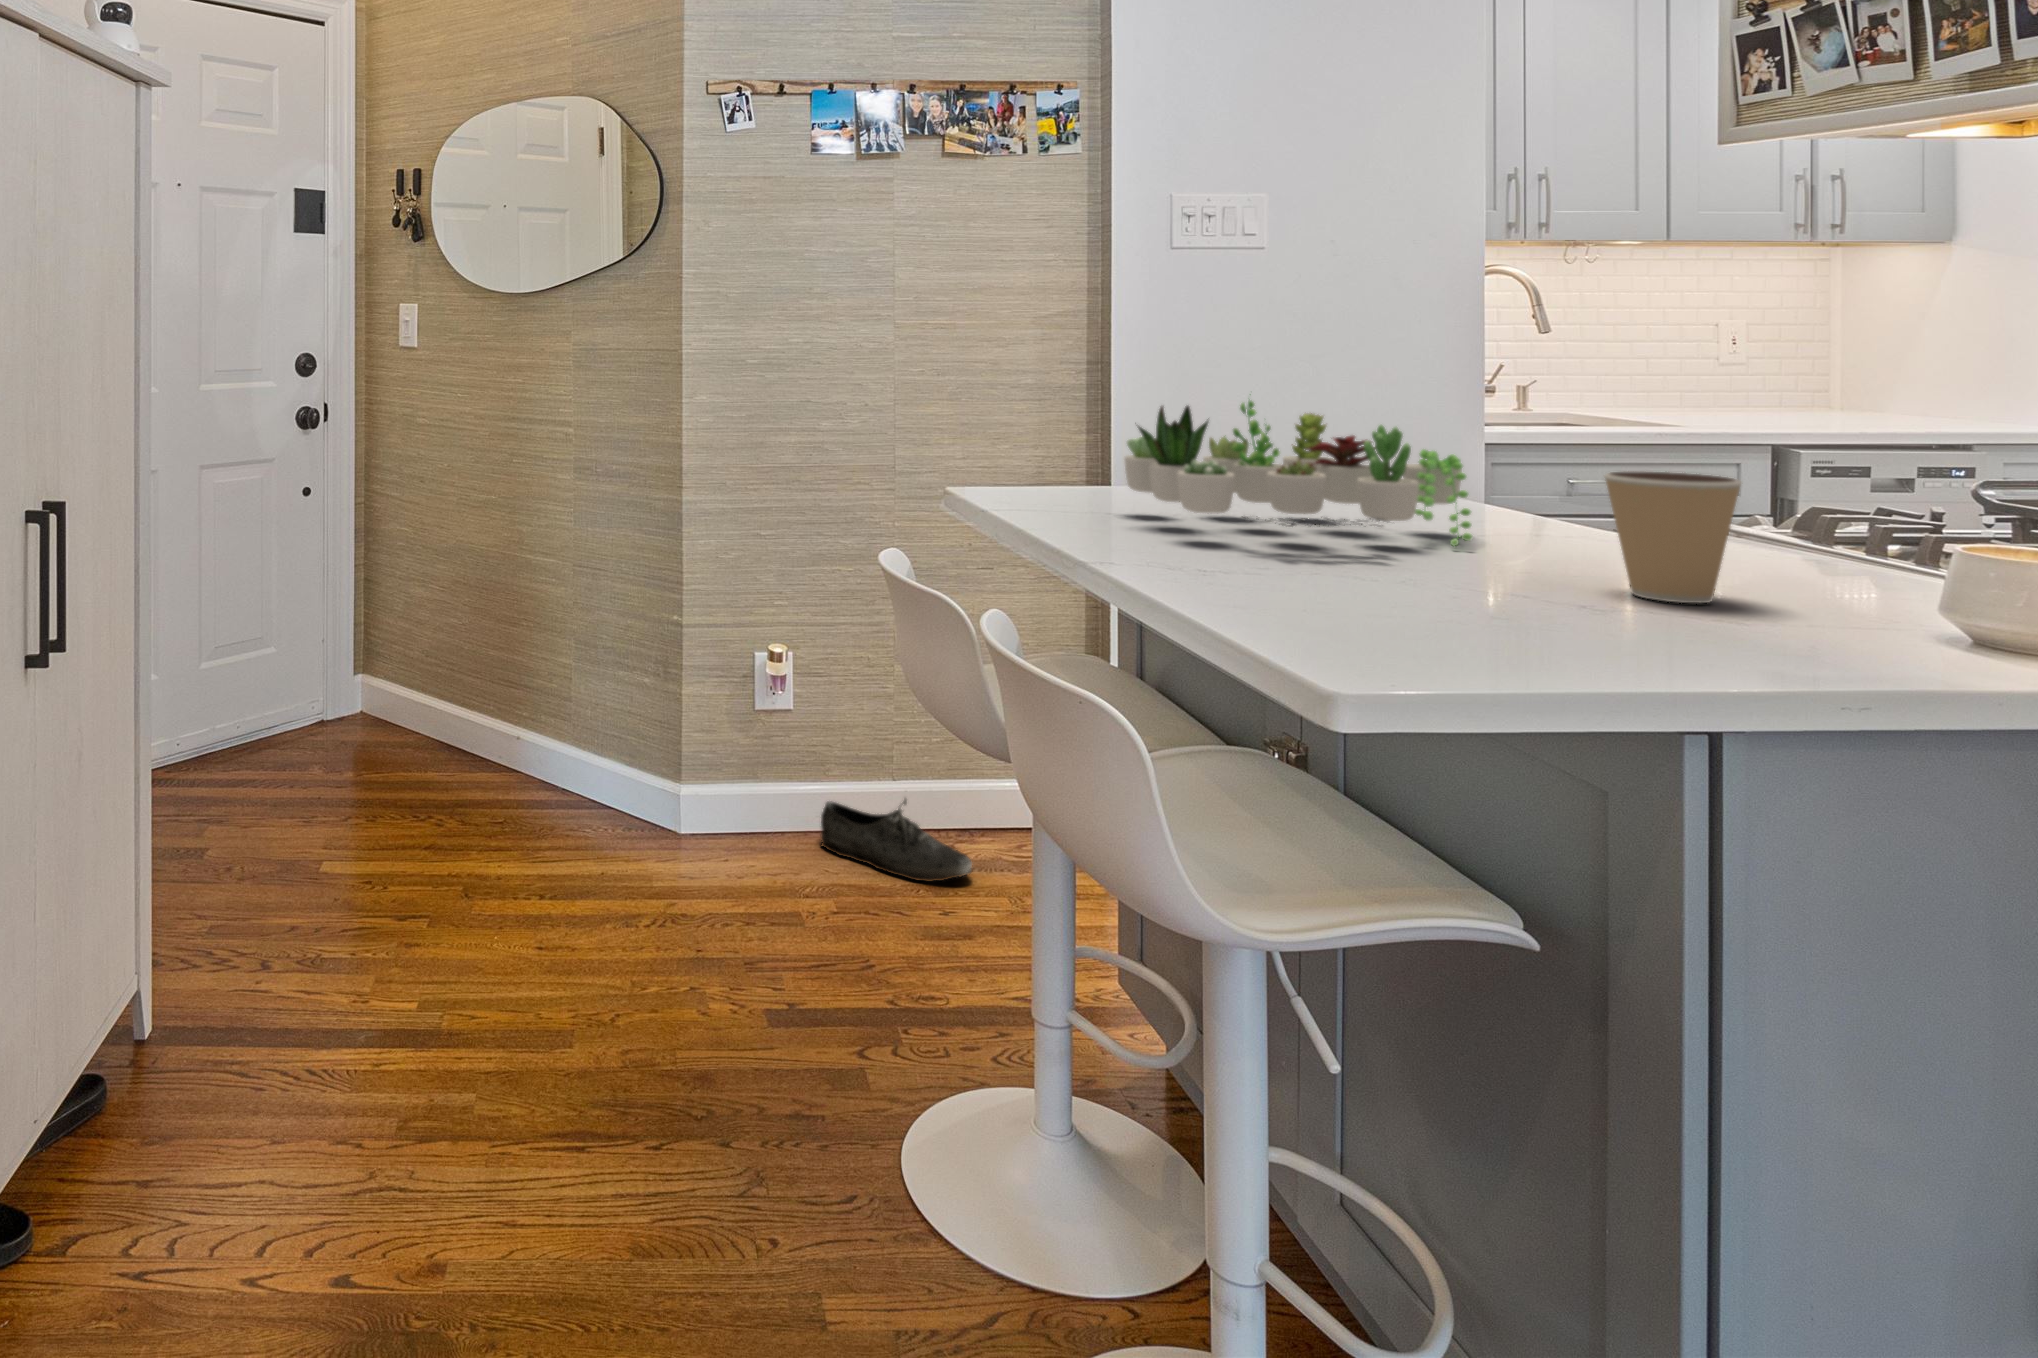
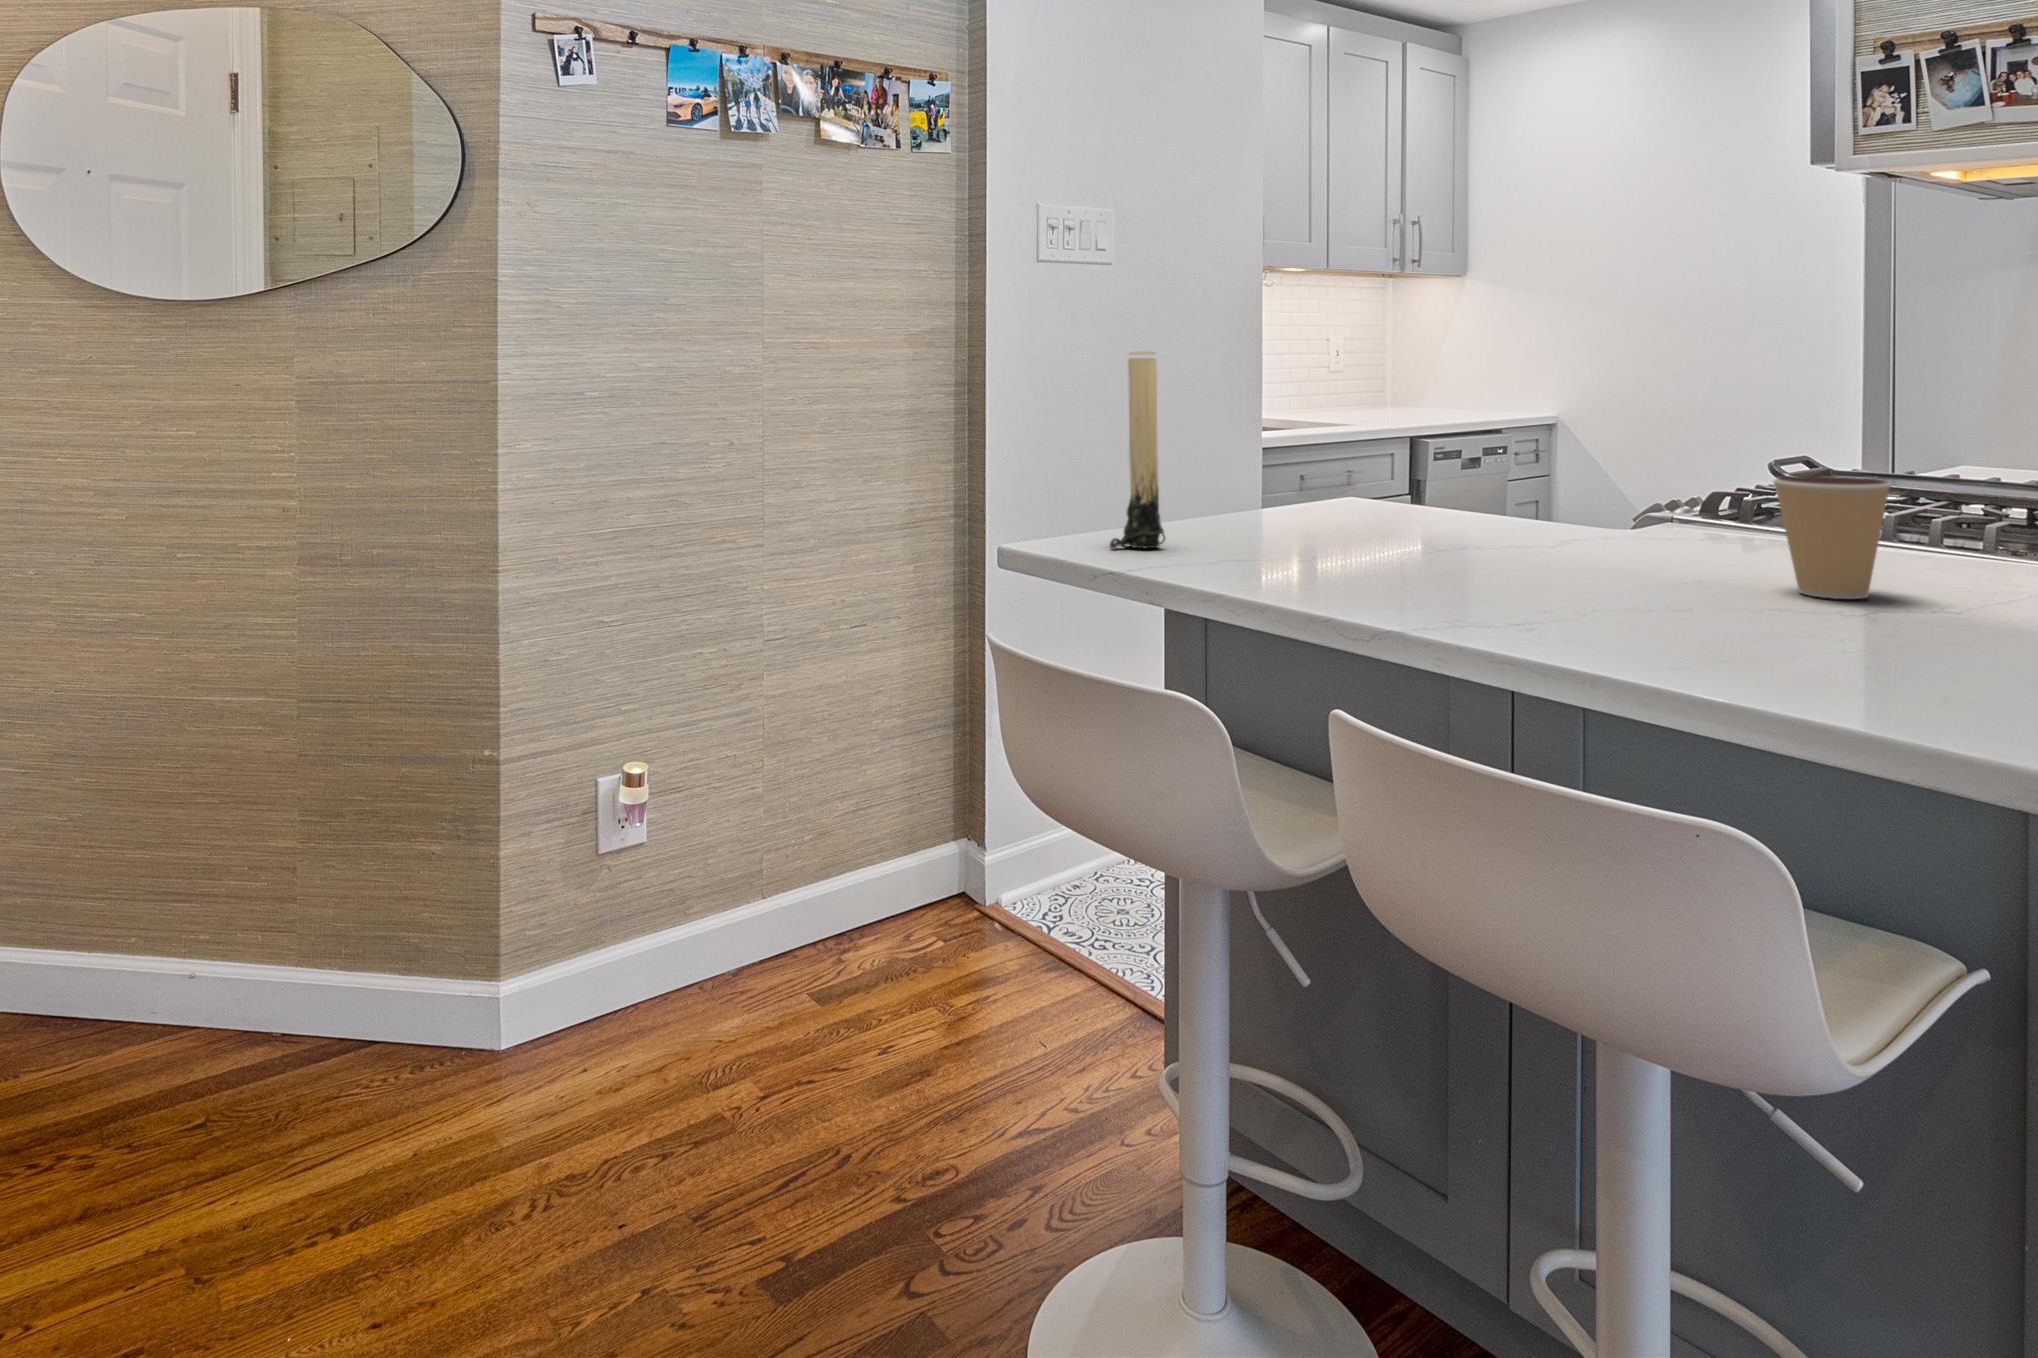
candle: none [1029,333,1079,502] -> present [1110,350,1165,549]
succulent plant: present [1125,400,1472,546] -> none [1239,411,1621,562]
shoe: present [821,798,972,882] -> none [692,921,893,1023]

